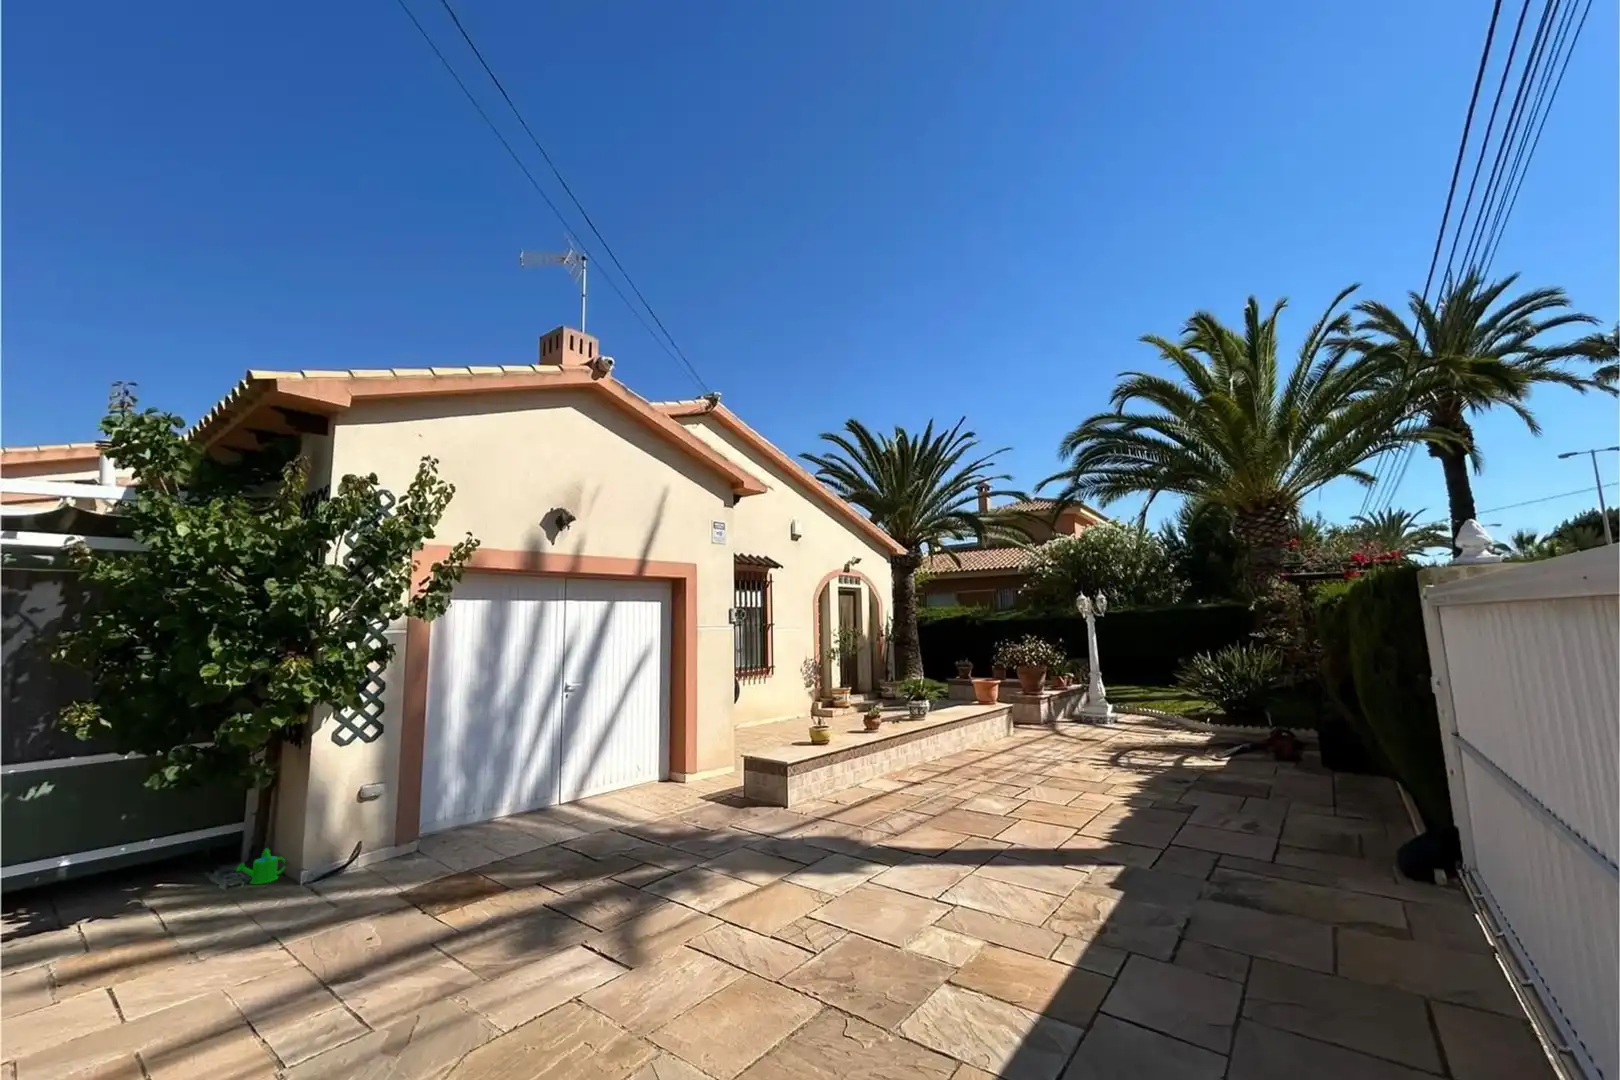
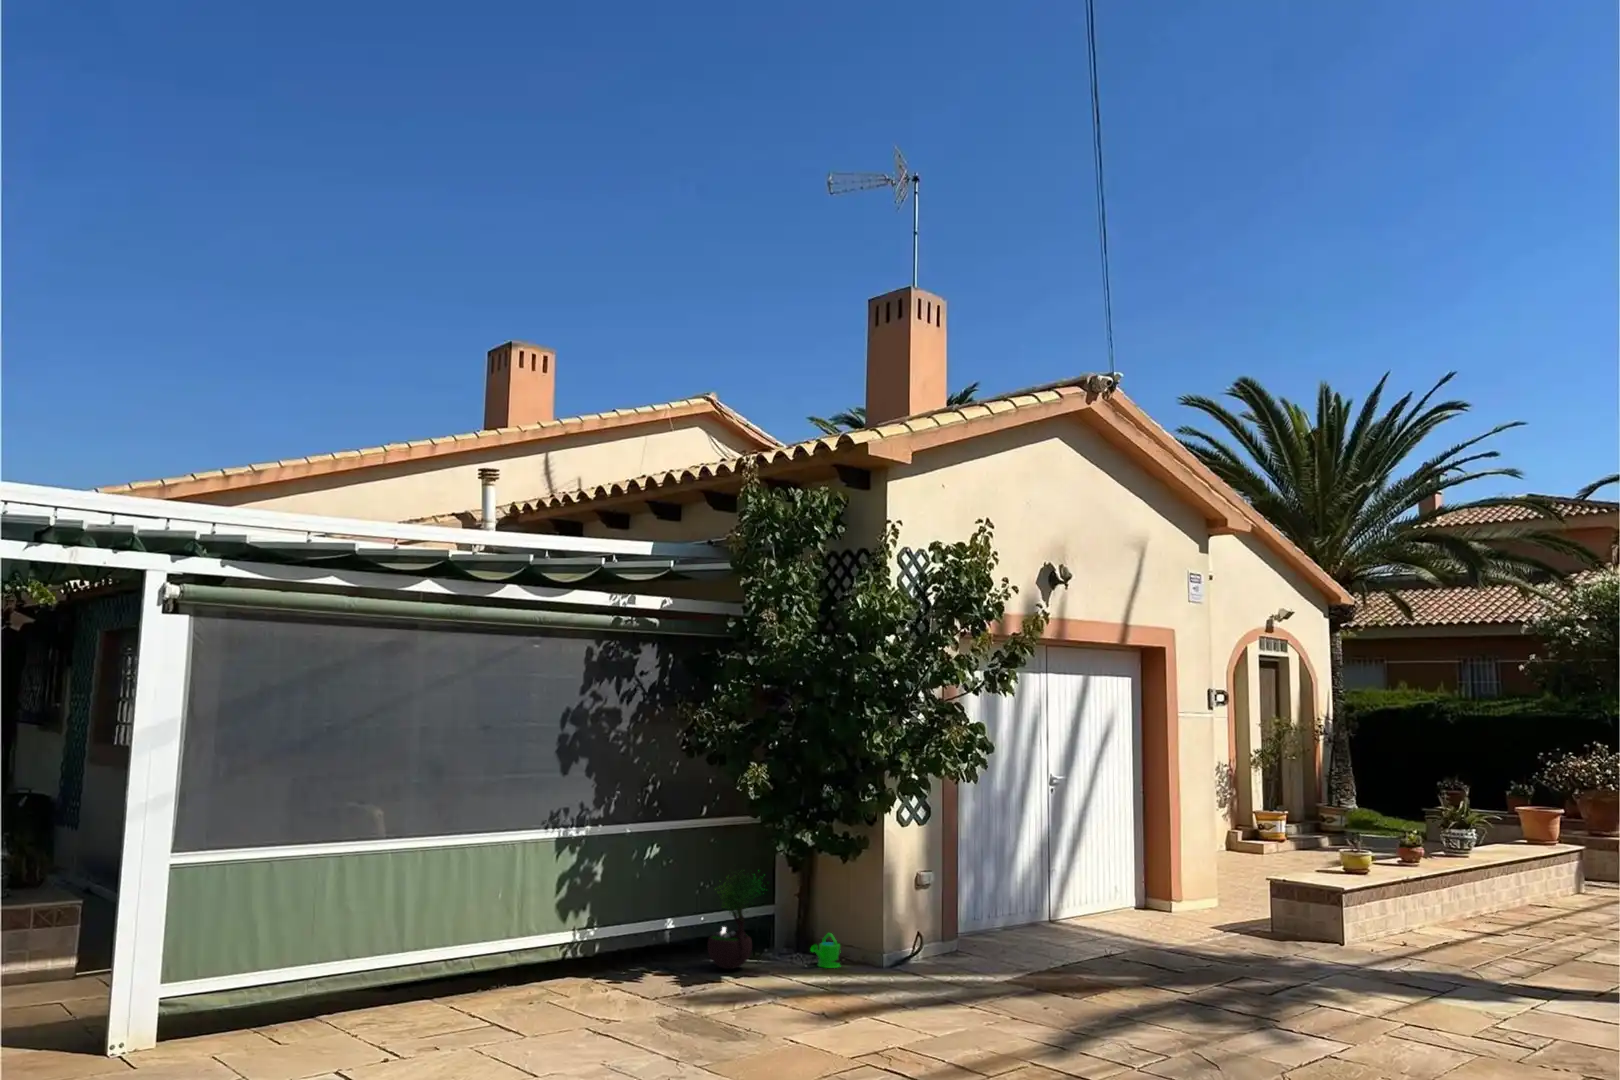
potted tree: none [105,794,188,898] -> present [708,870,765,969]

